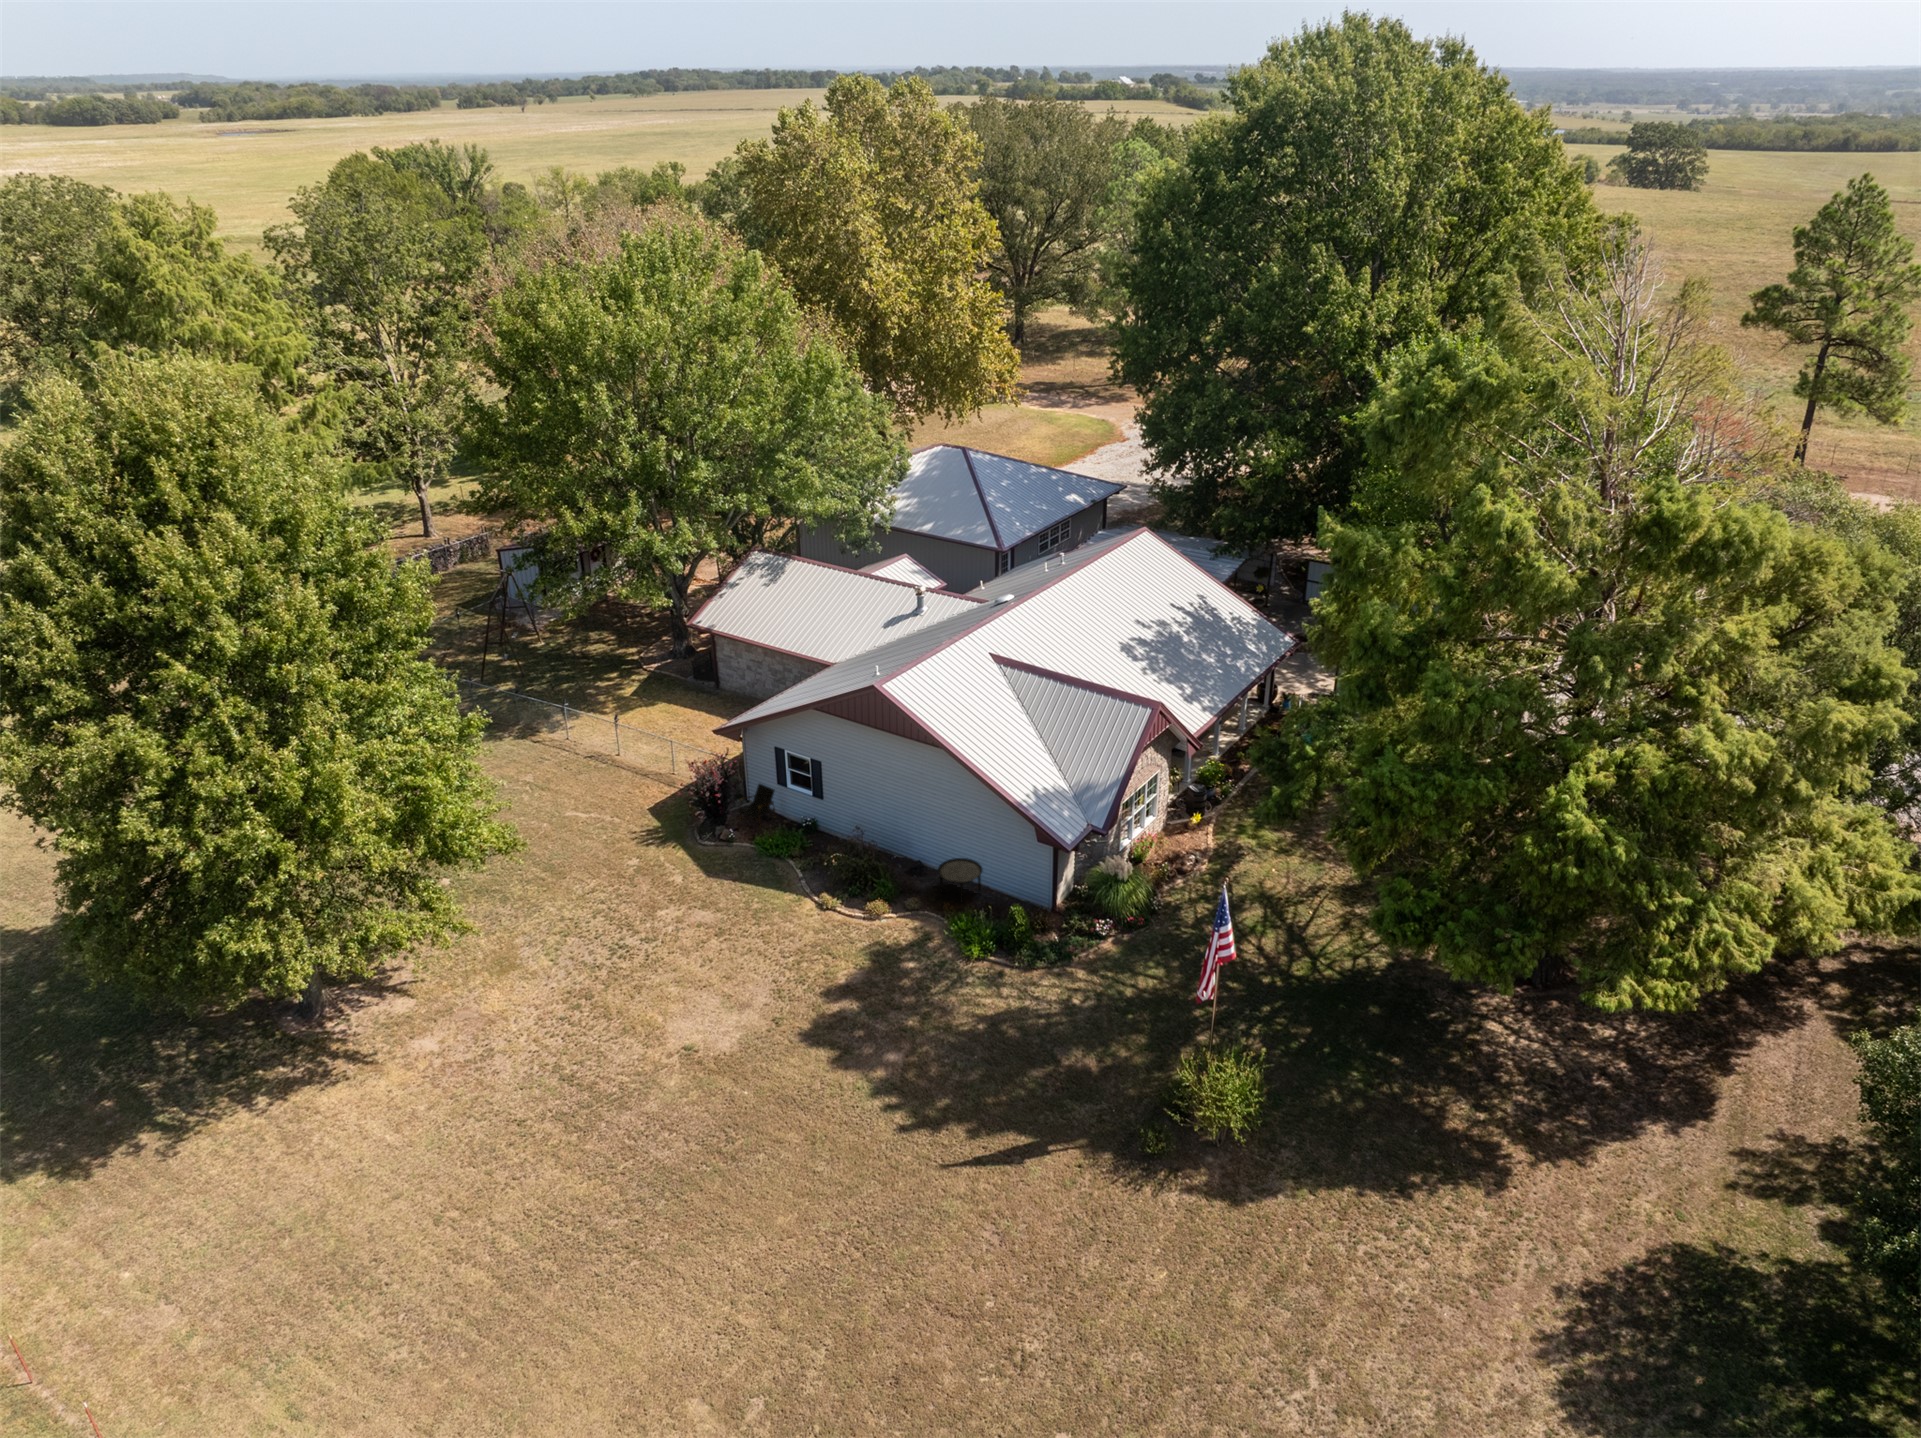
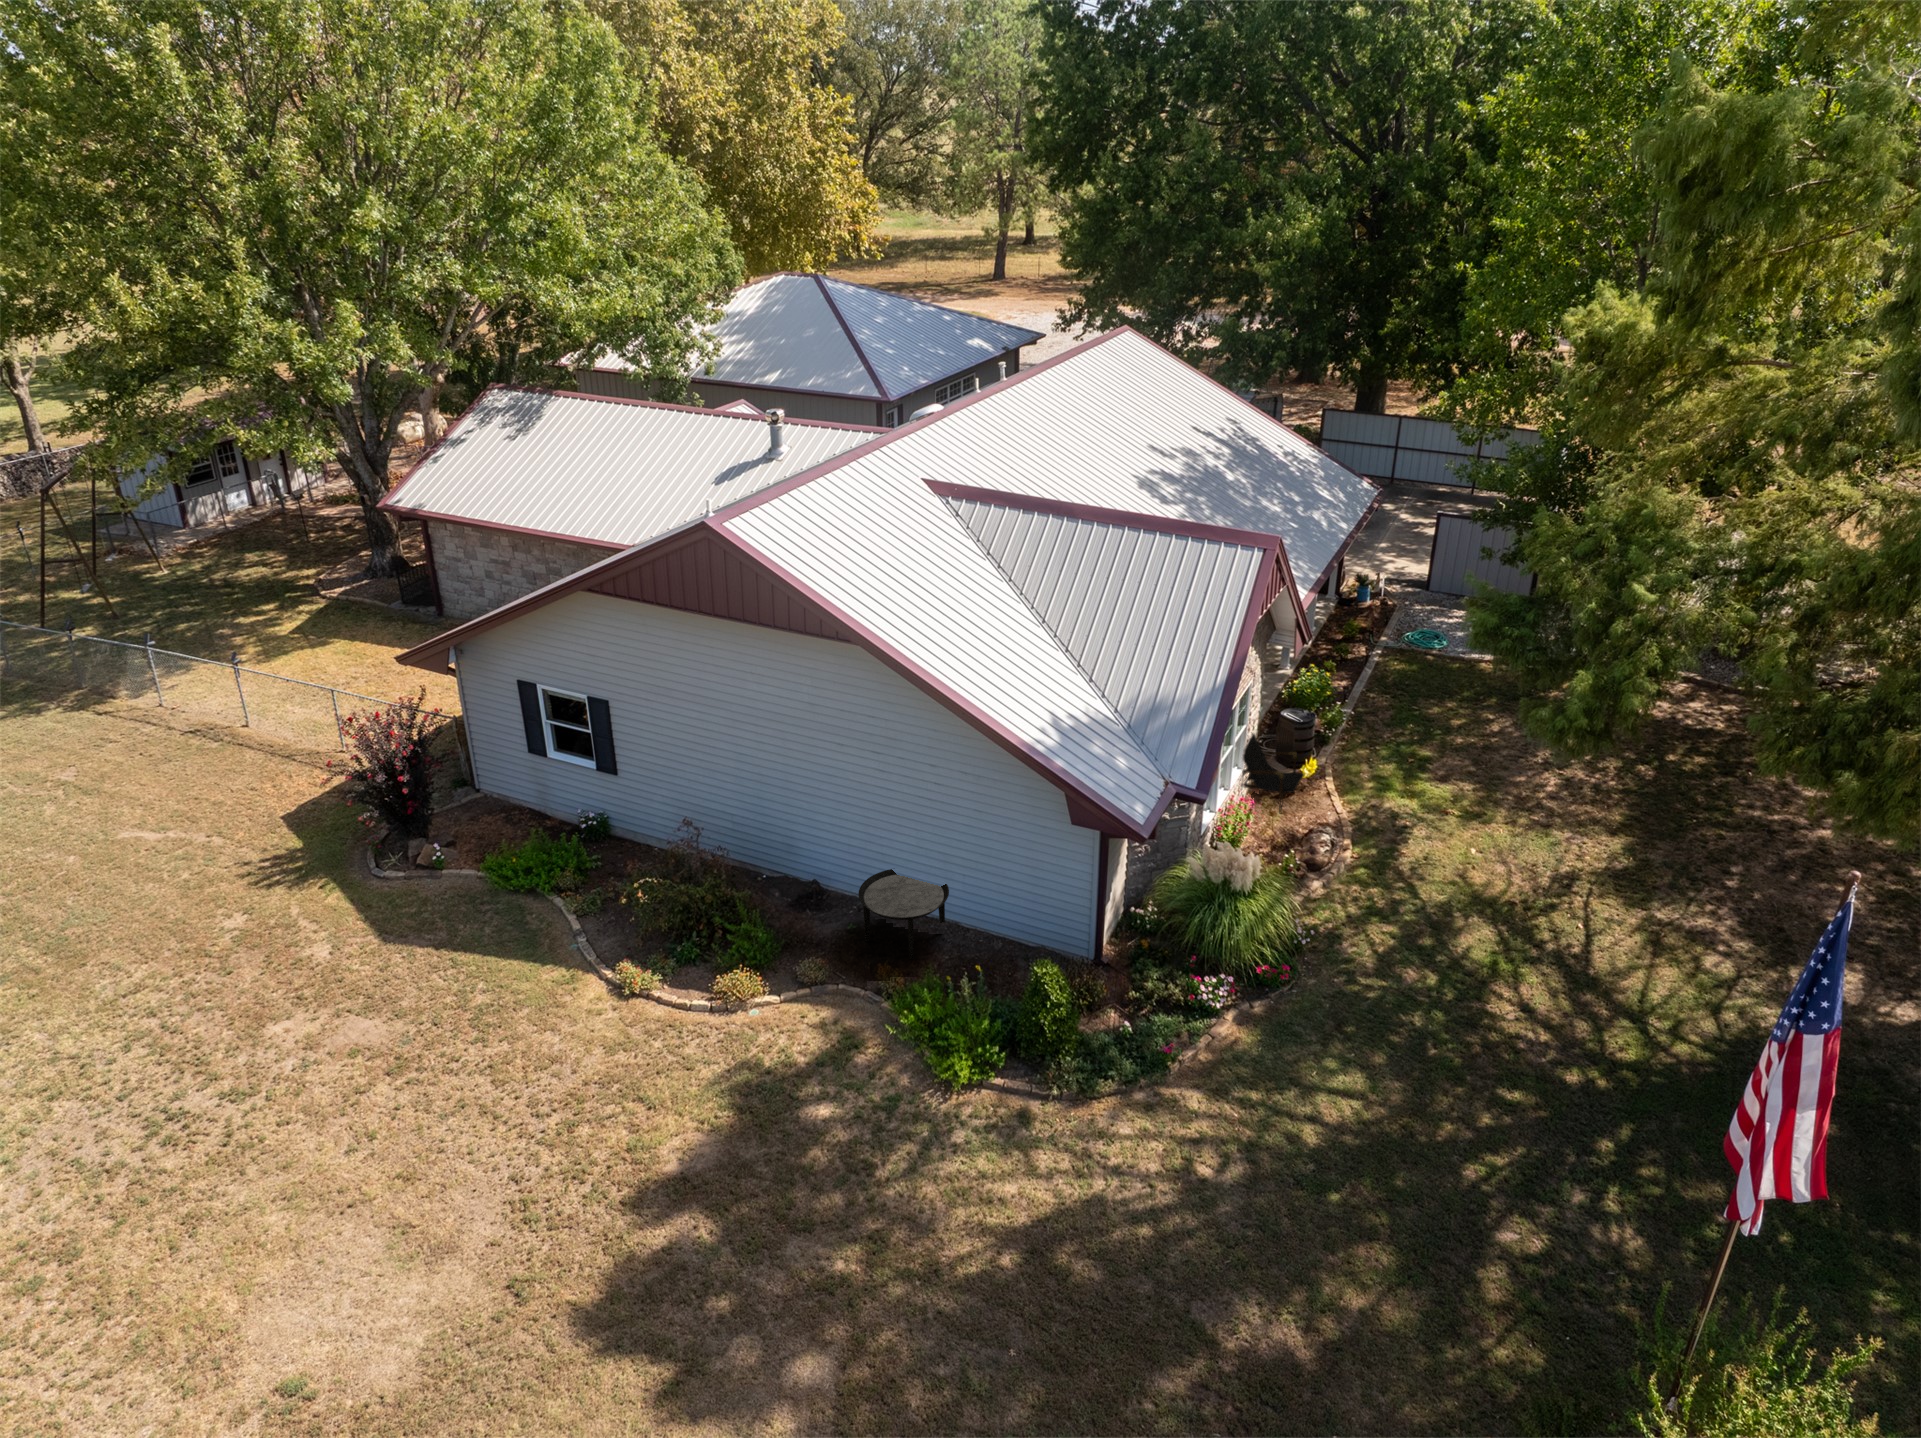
lounge chair: present [739,784,775,826] -> present [1241,734,1304,813]

